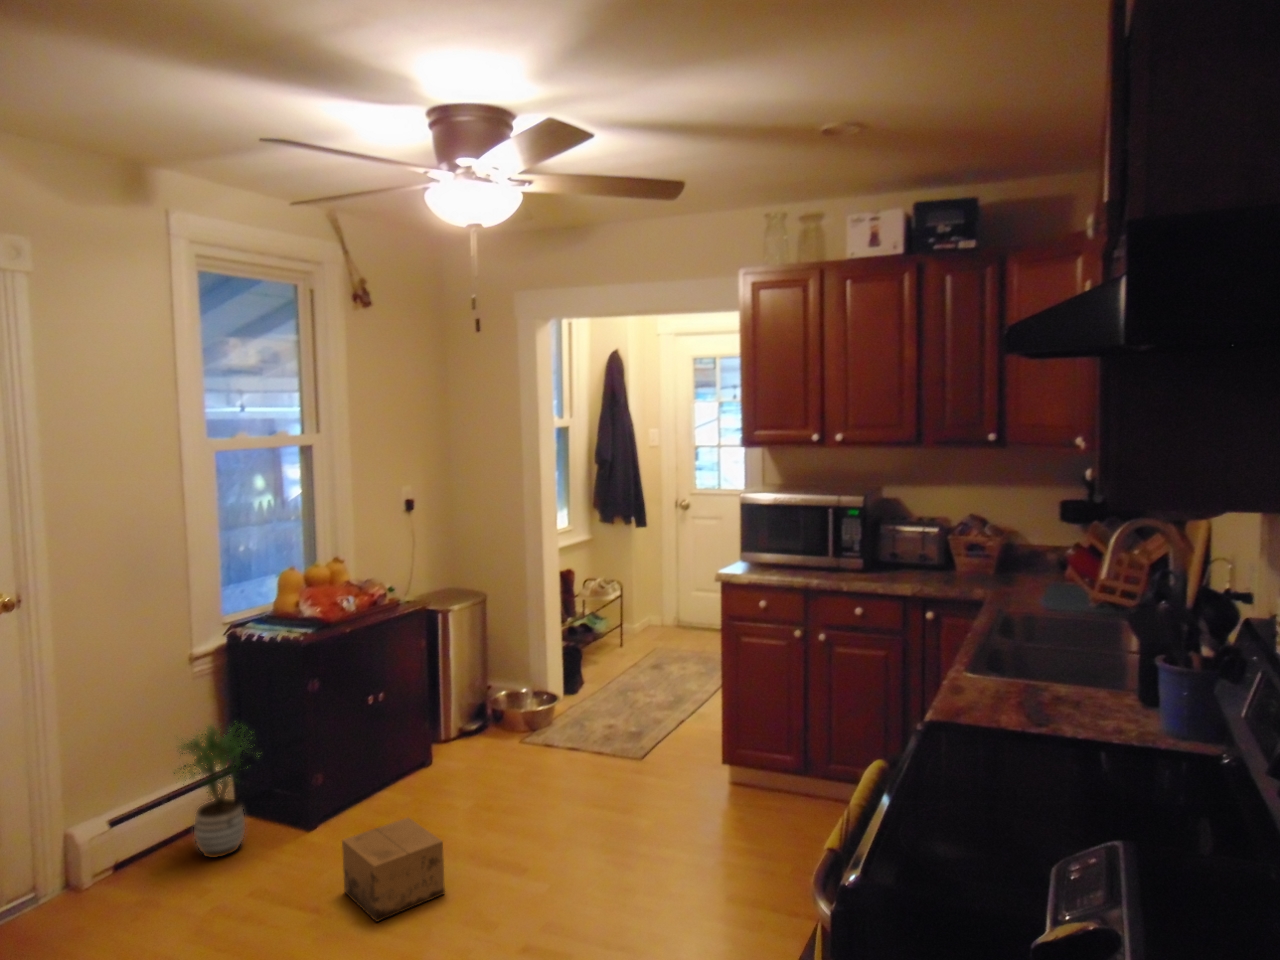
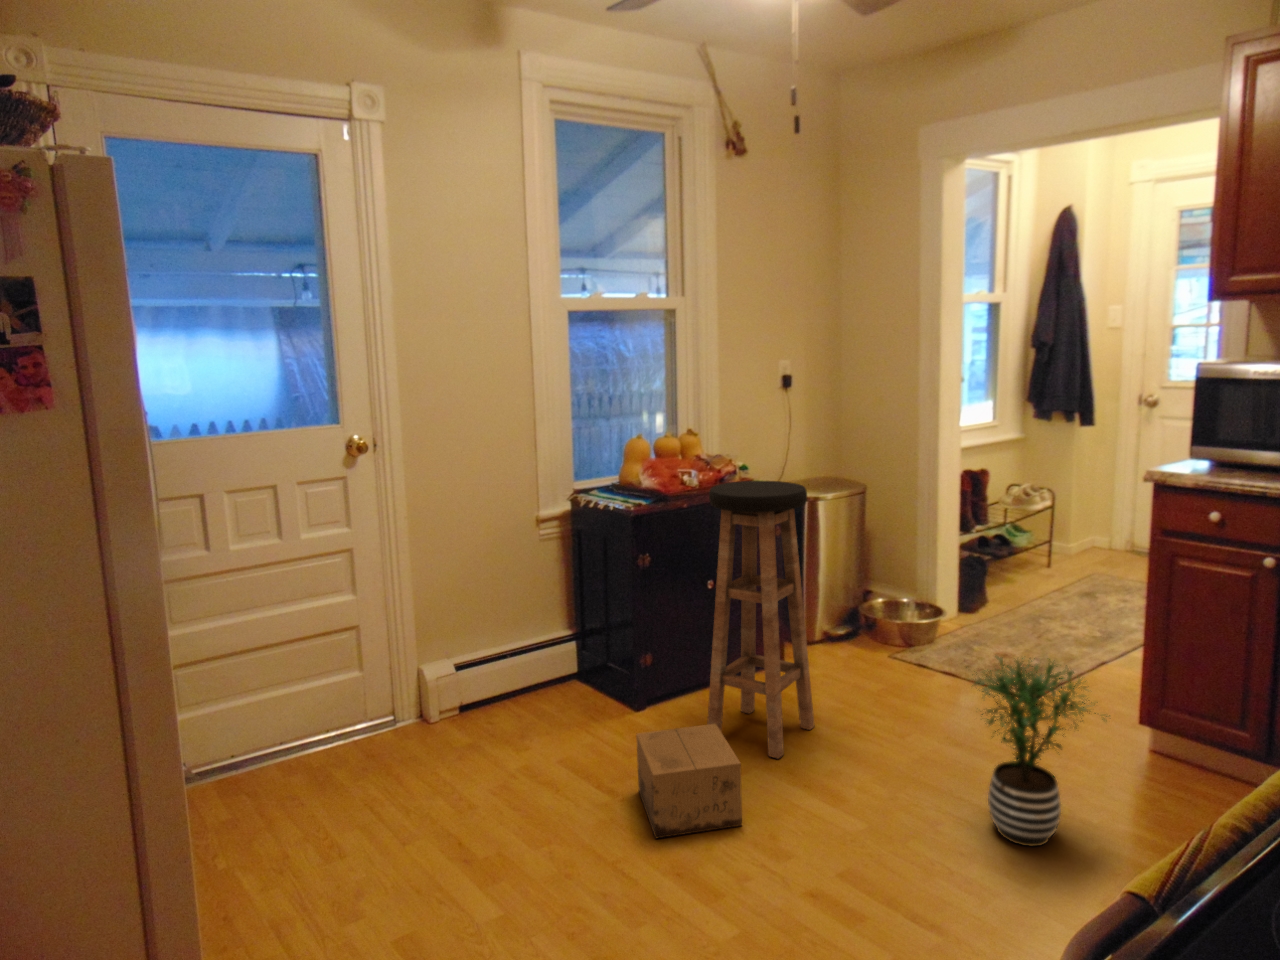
bar stool: none [383,603,476,839] -> present [707,481,814,759]
potted plant: present [174,723,259,857] -> present [973,656,1110,846]

